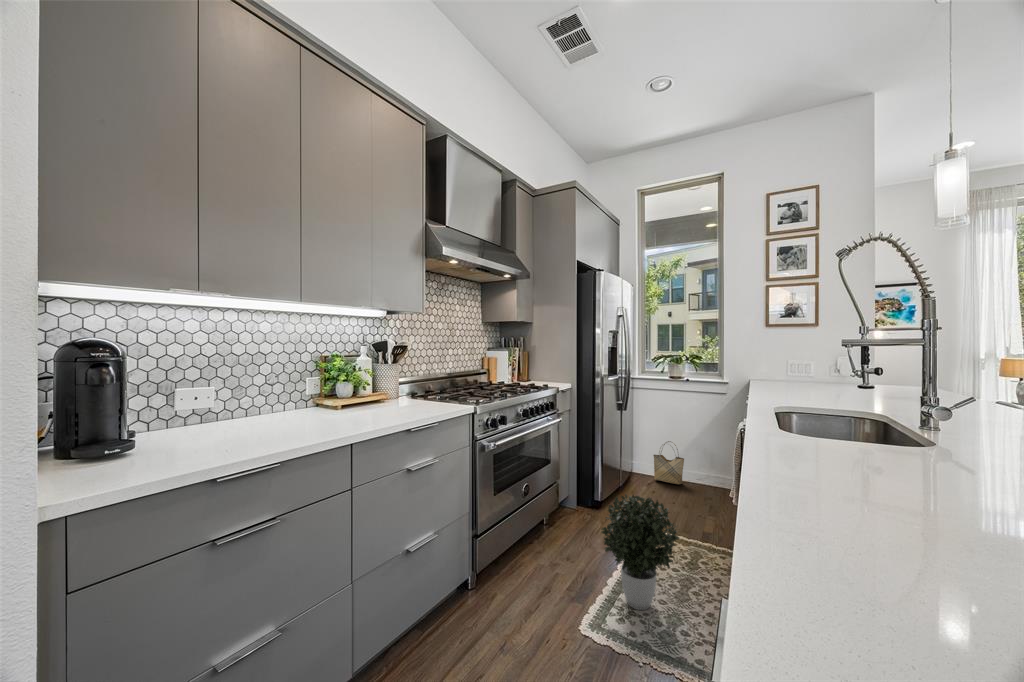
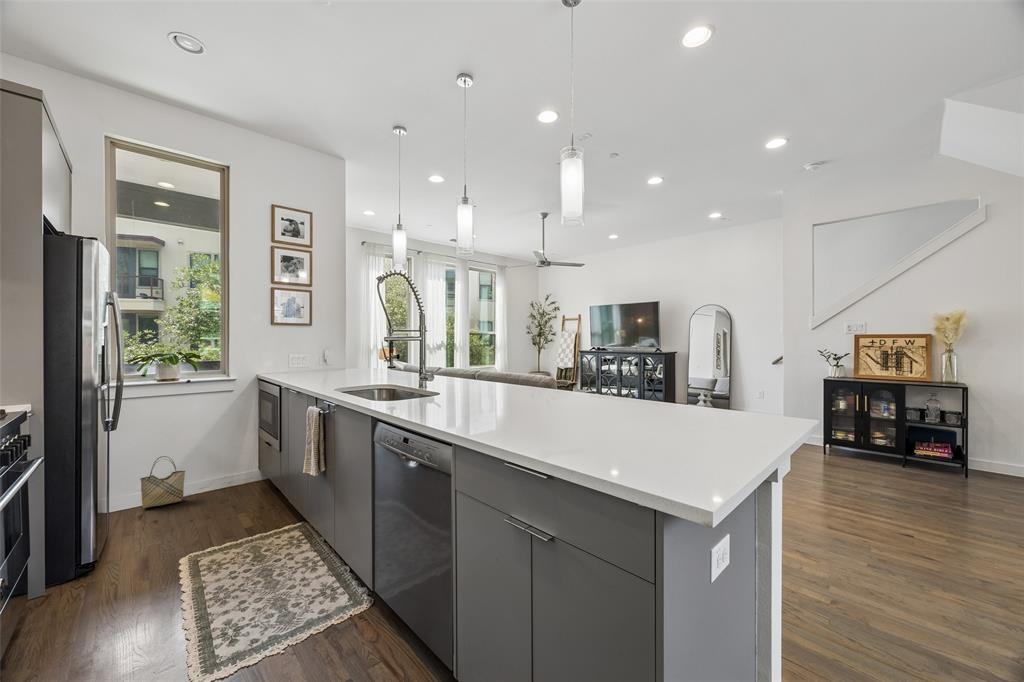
potted plant: present [602,494,679,610] -> none [187,500,283,625]

